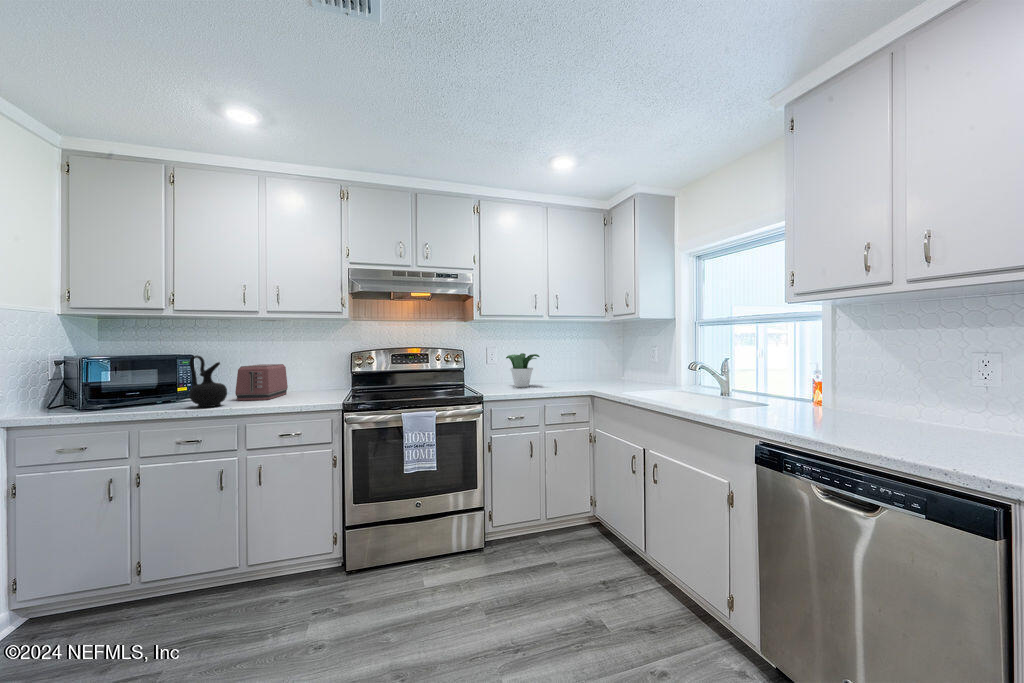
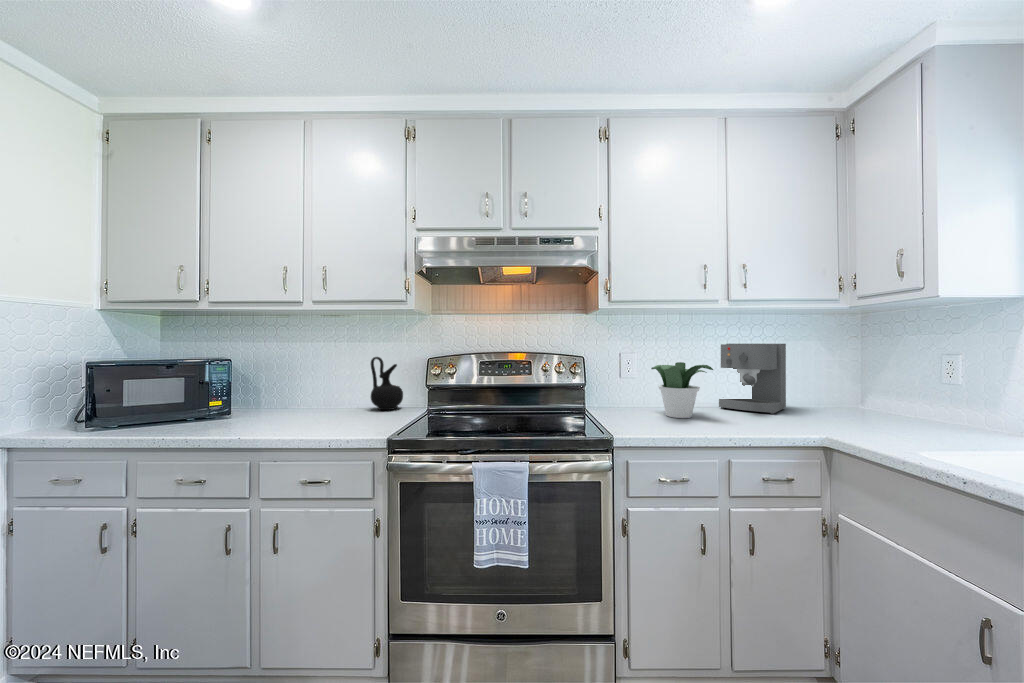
coffee maker: none [546,342,583,383] -> present [719,343,786,414]
ceramic jug: present [189,356,227,407] -> present [371,357,403,410]
toaster: present [235,364,288,400] -> none [272,372,349,422]

